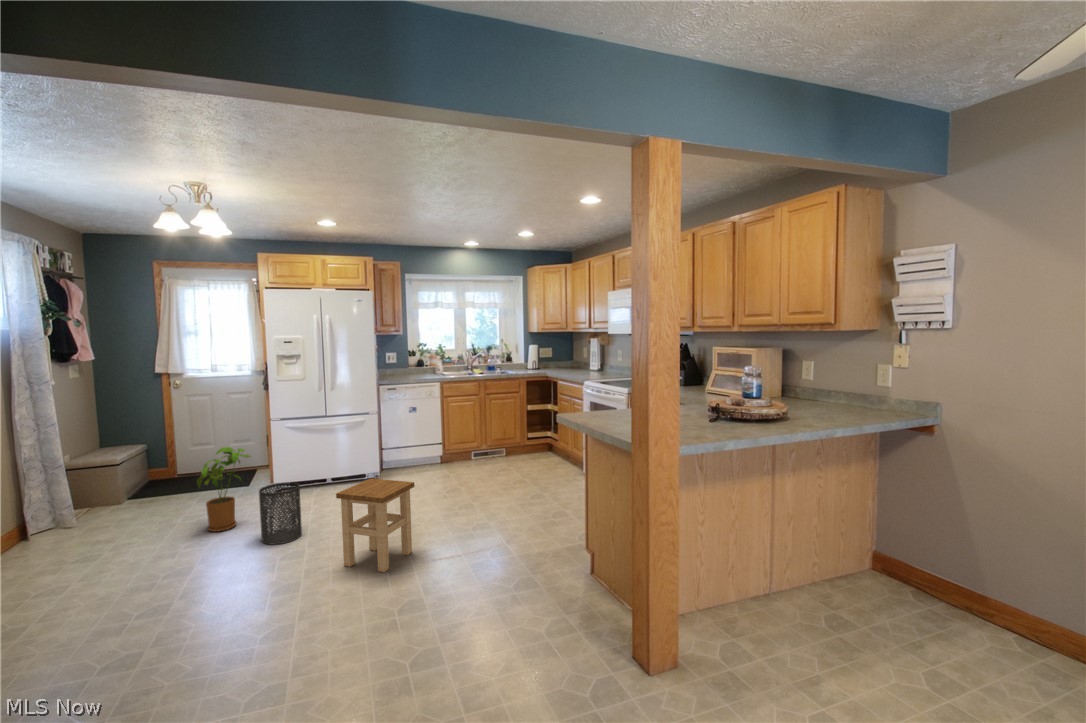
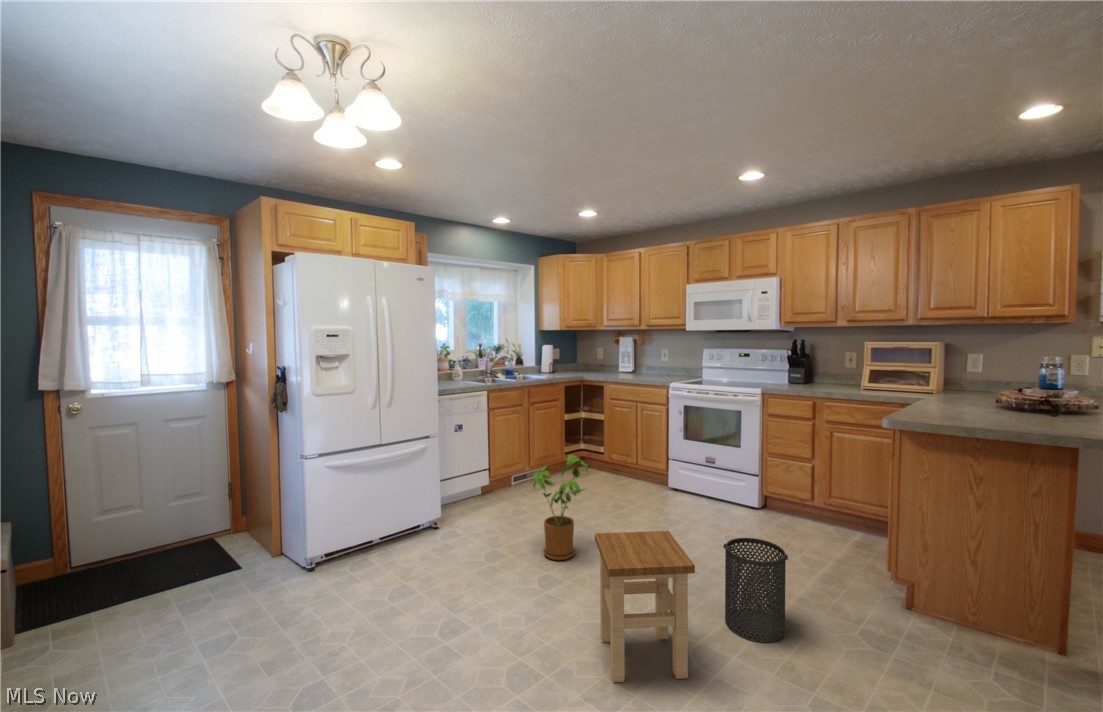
house plant: present [197,447,250,532] -> present [533,455,588,560]
trash can: present [259,482,302,545] -> present [723,538,788,643]

